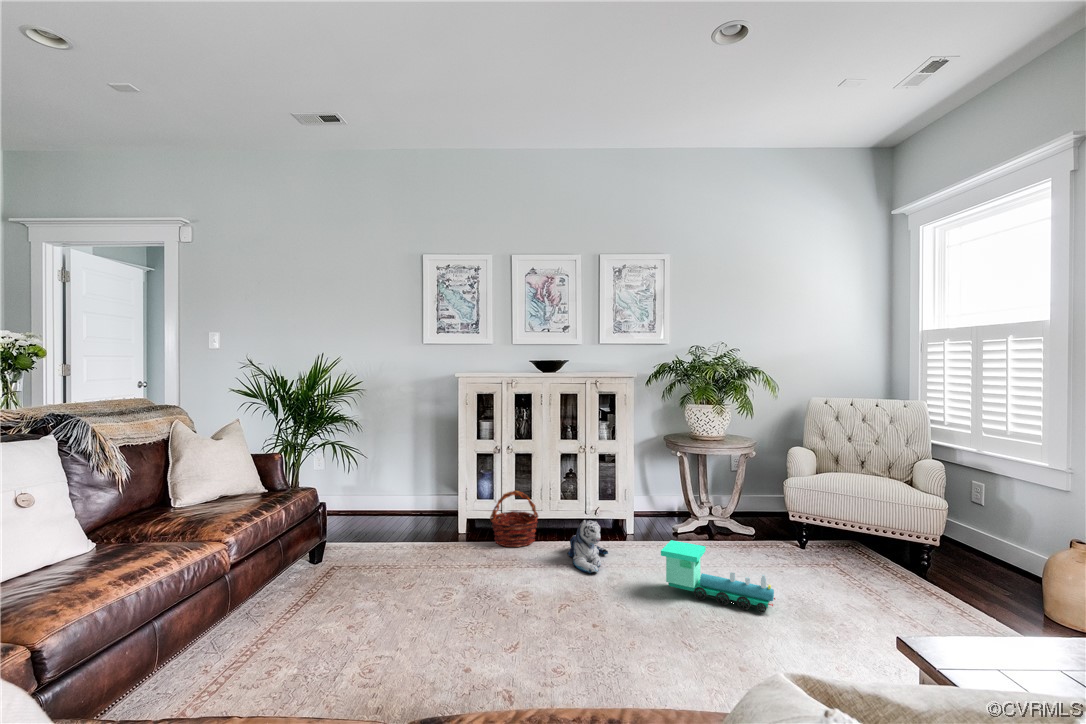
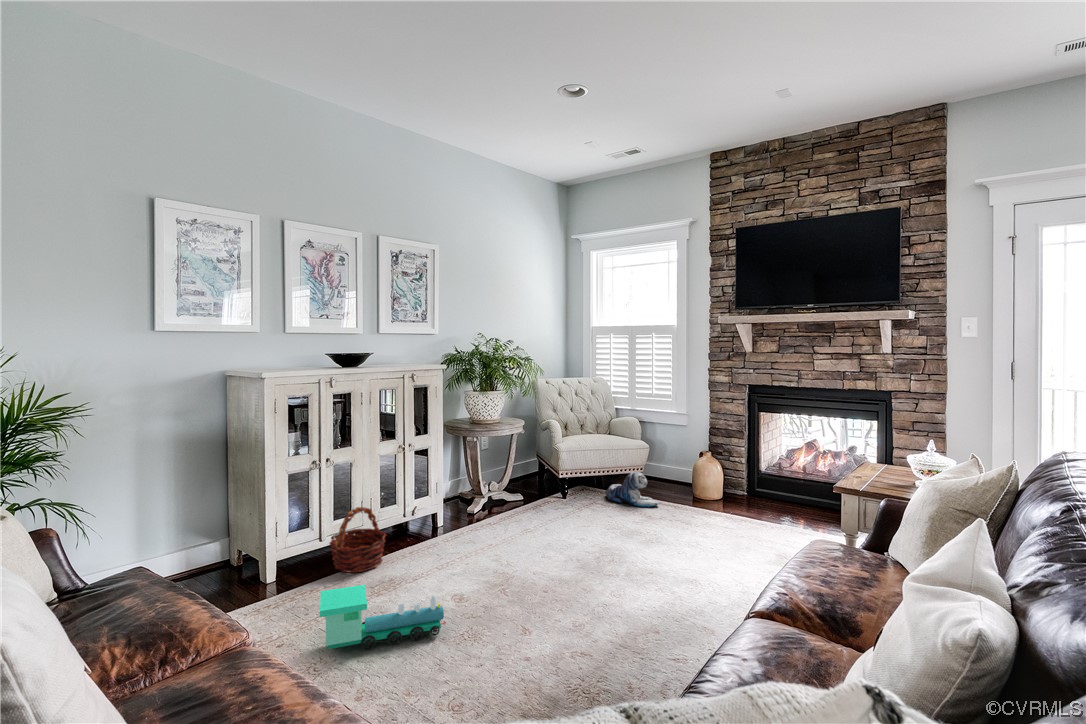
plush toy: present [568,520,608,573] -> present [605,472,659,507]
toy train: present [661,540,775,612] -> present [320,585,445,650]

